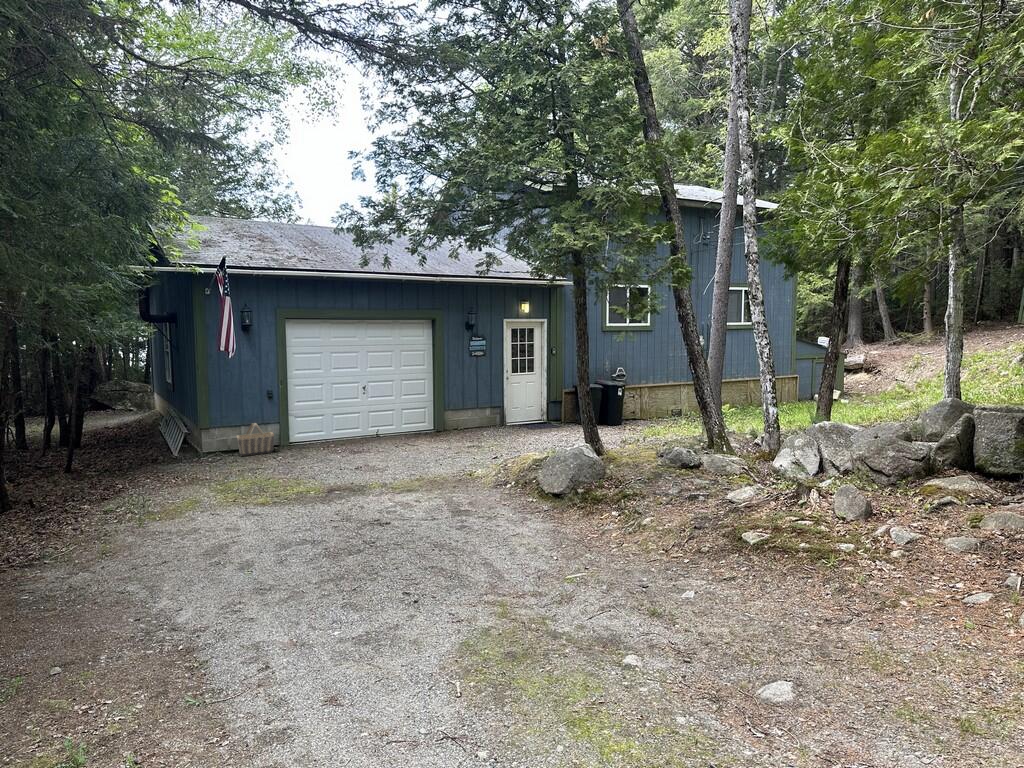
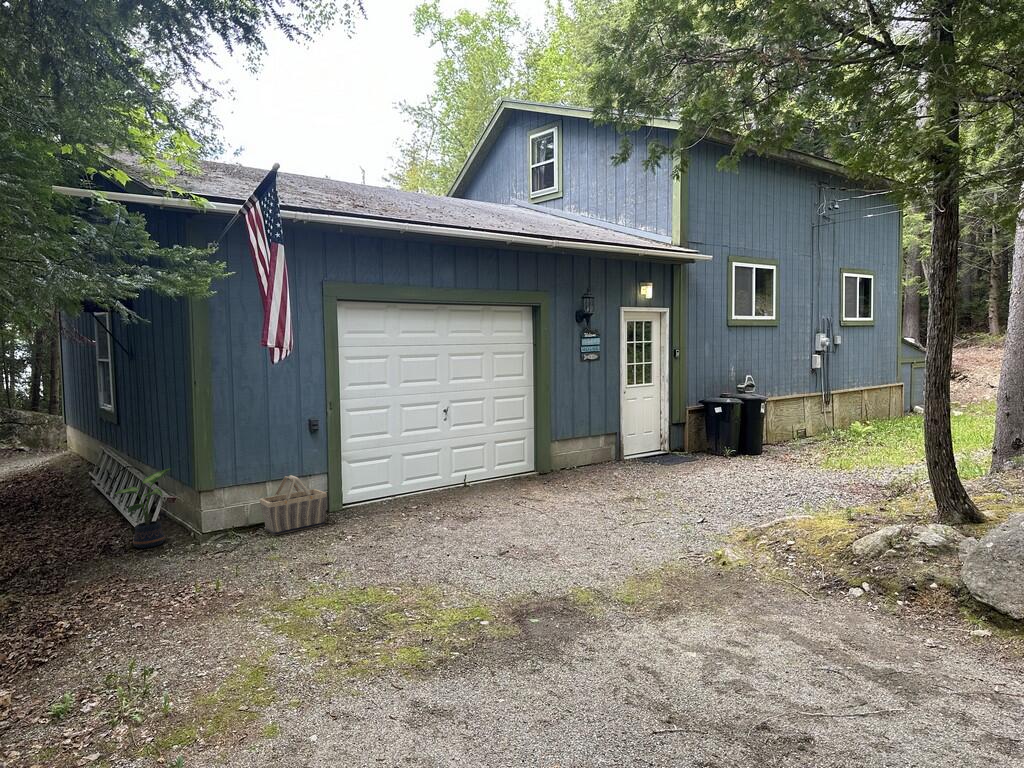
potted plant: none [157,416,190,459] -> present [115,468,172,548]

